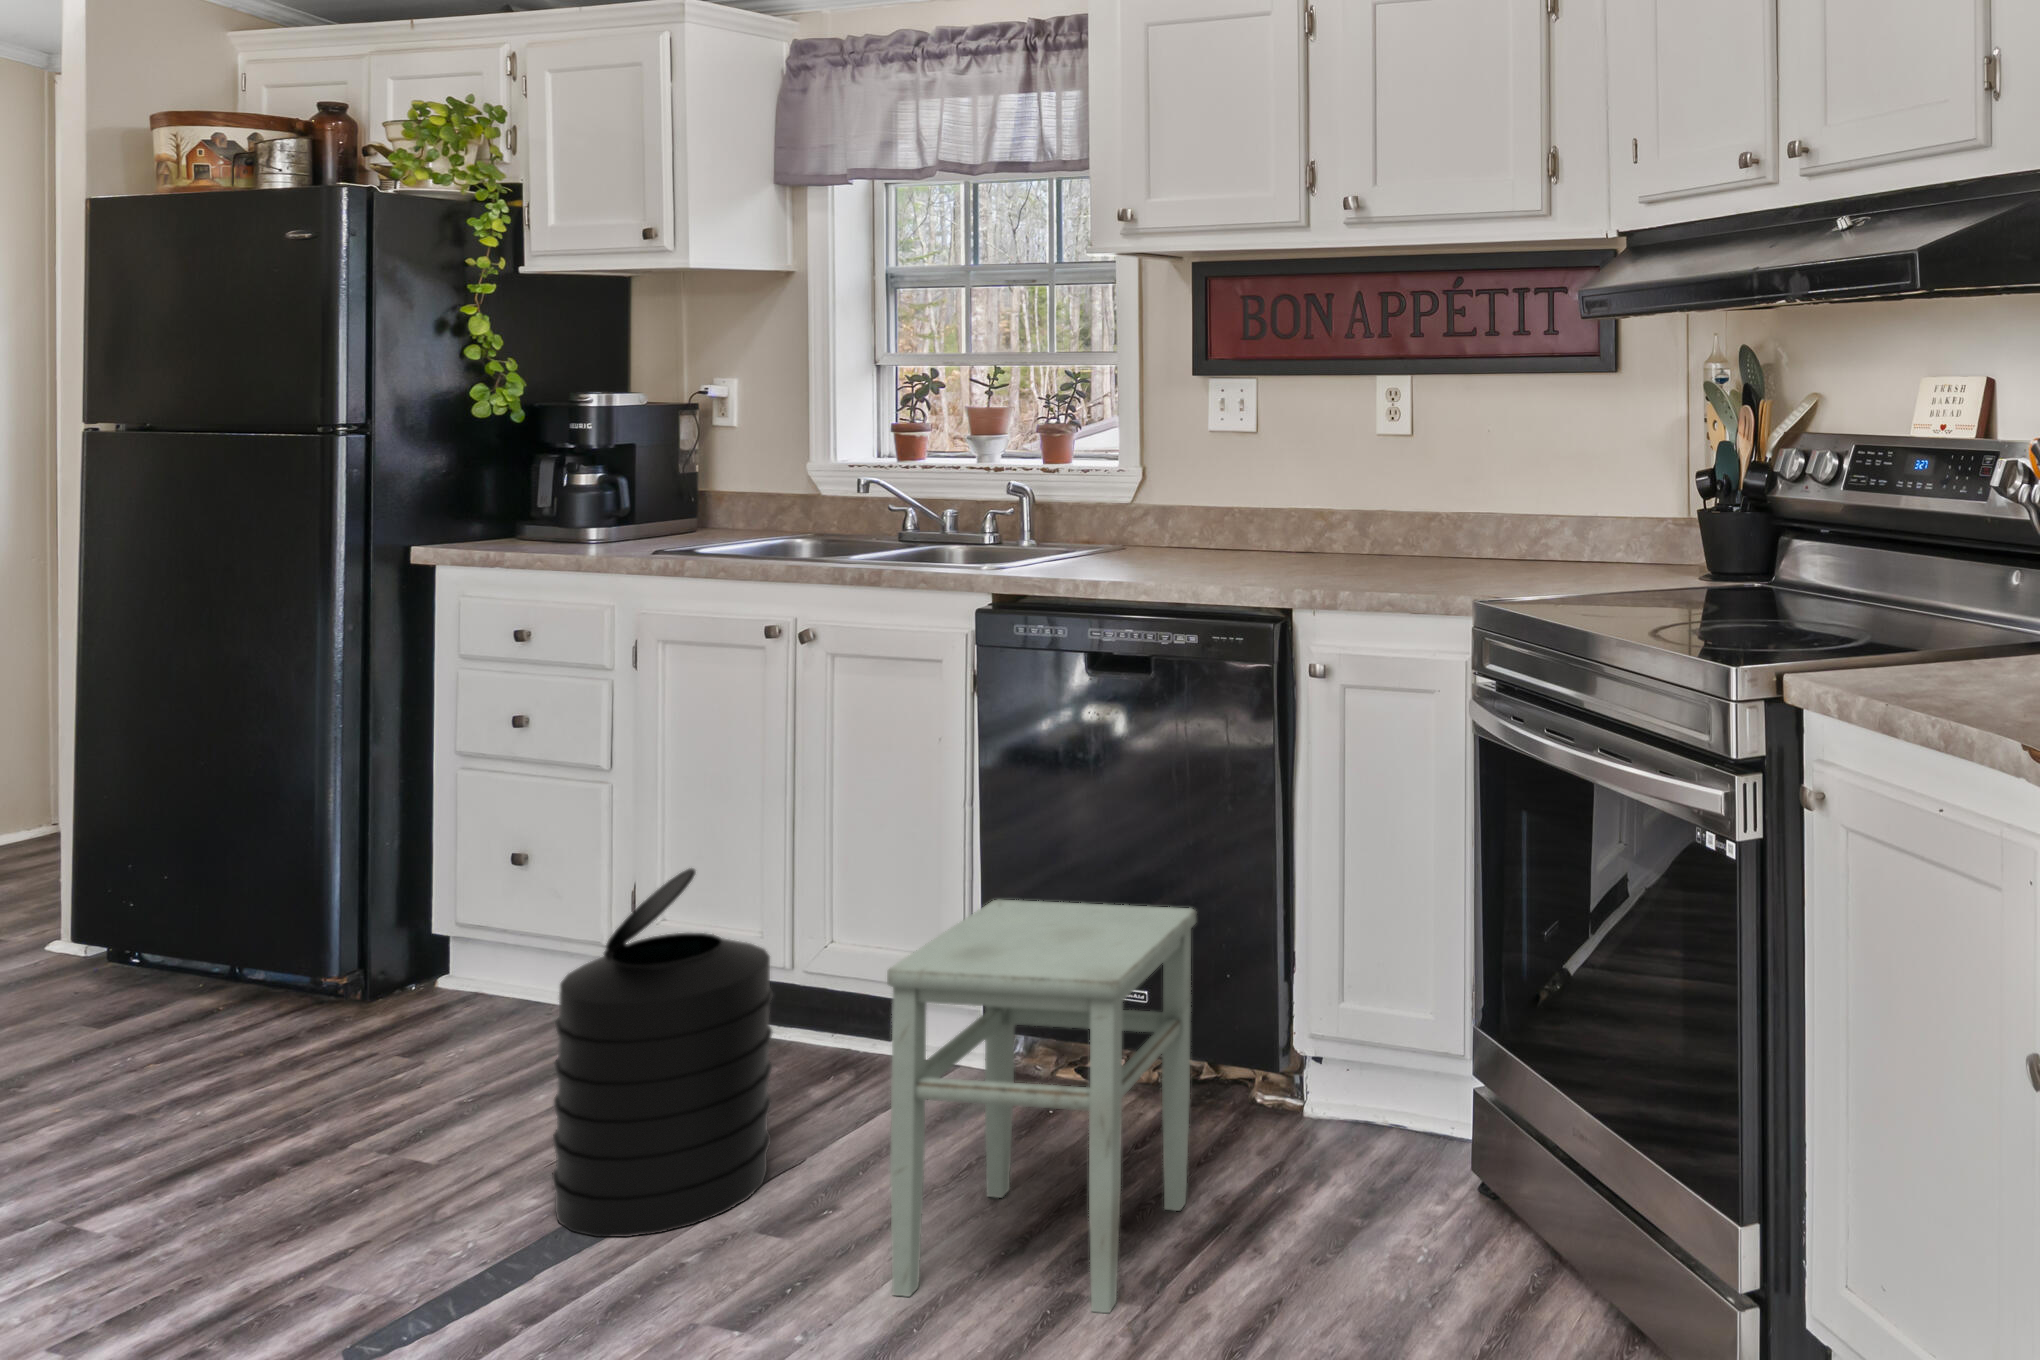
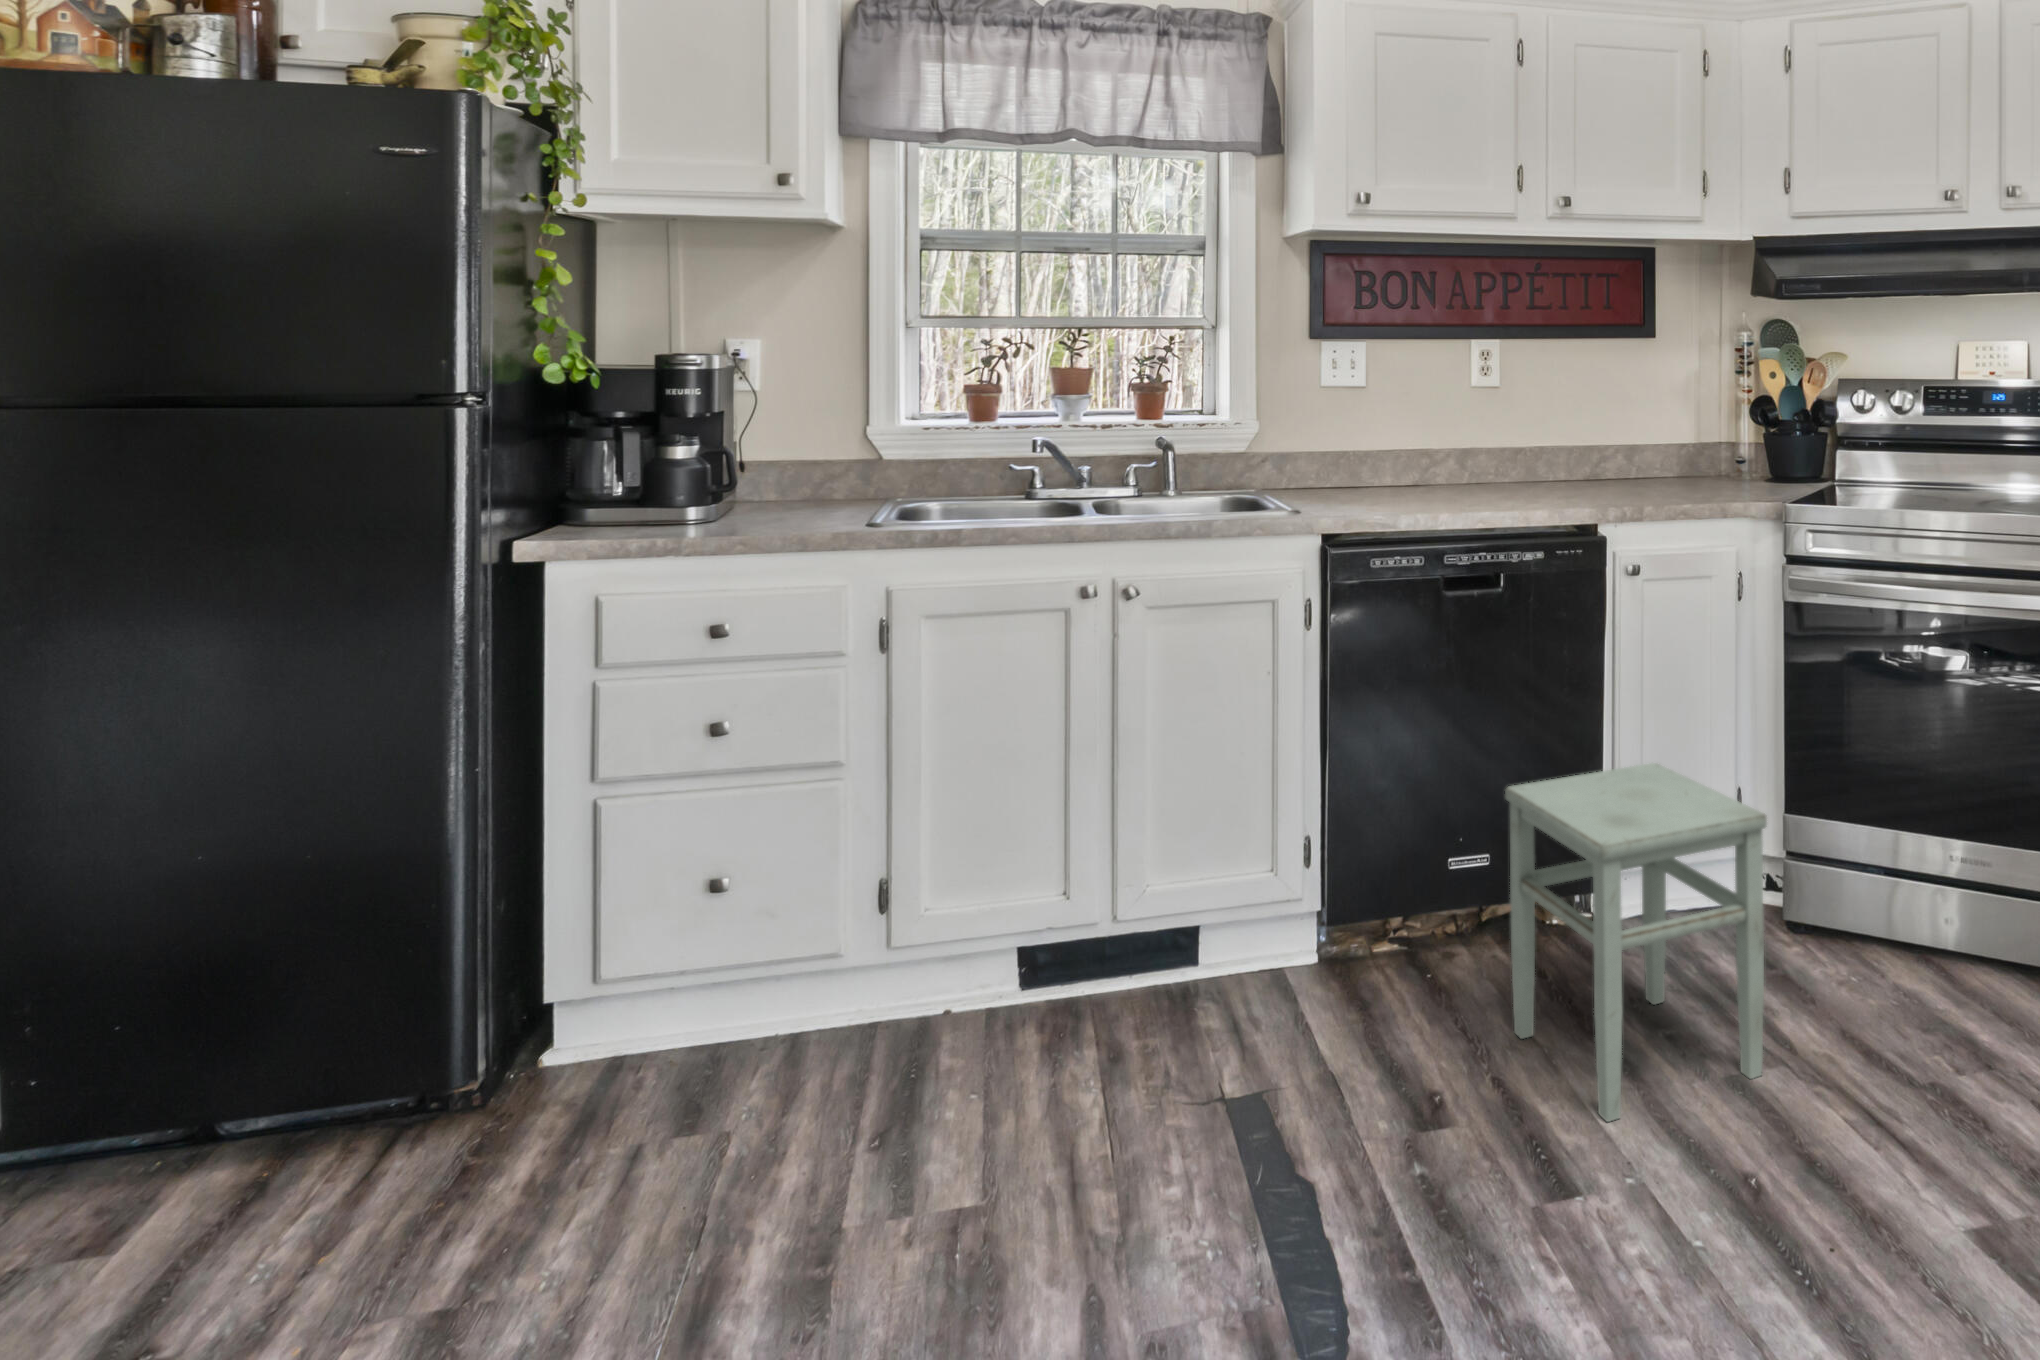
trash can: present [552,868,773,1237] -> none [1158,812,1350,1185]

